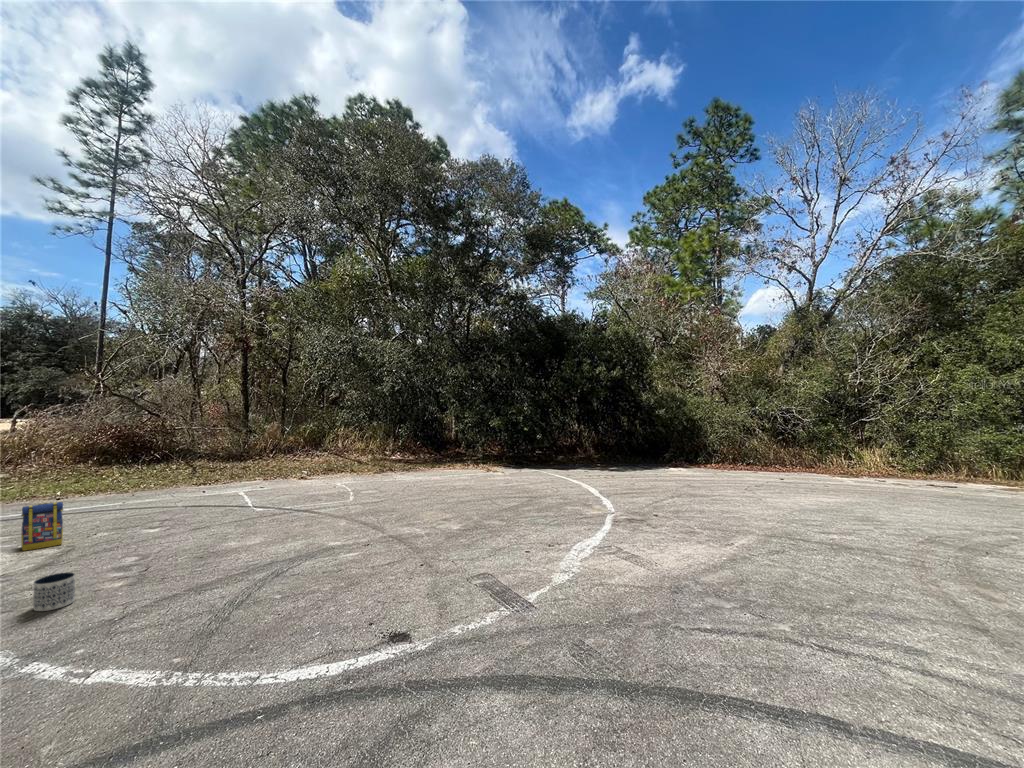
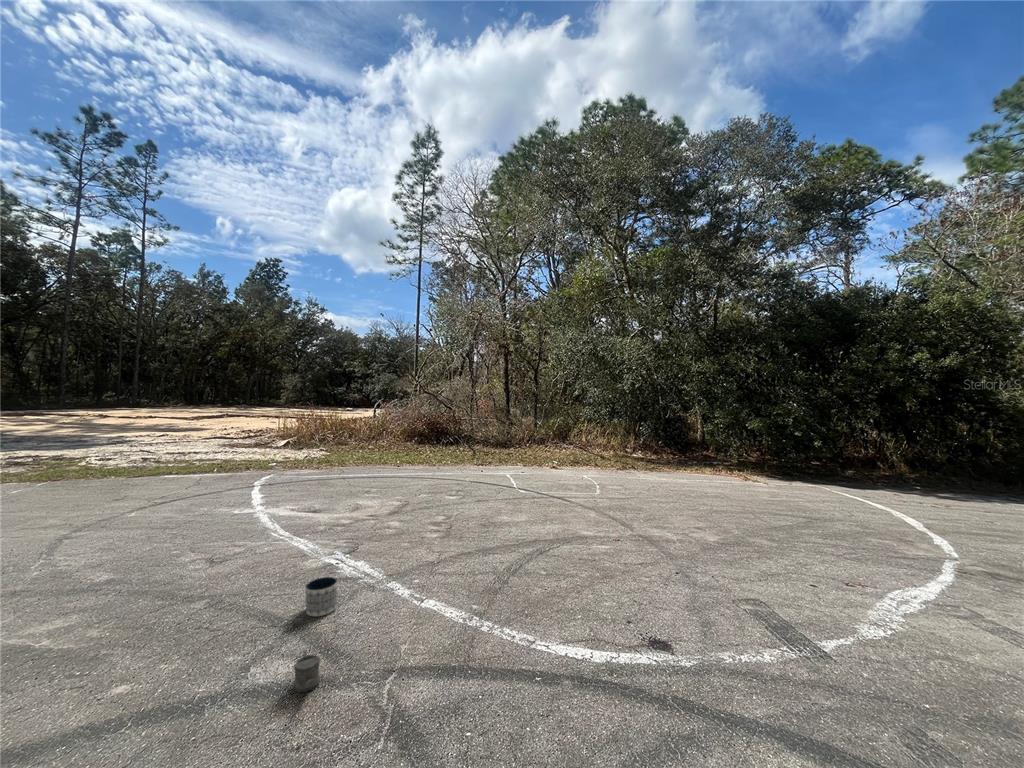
backpack: present [21,502,63,551] -> none [334,490,361,529]
watering can: none [59,619,94,650] -> present [294,650,320,692]

